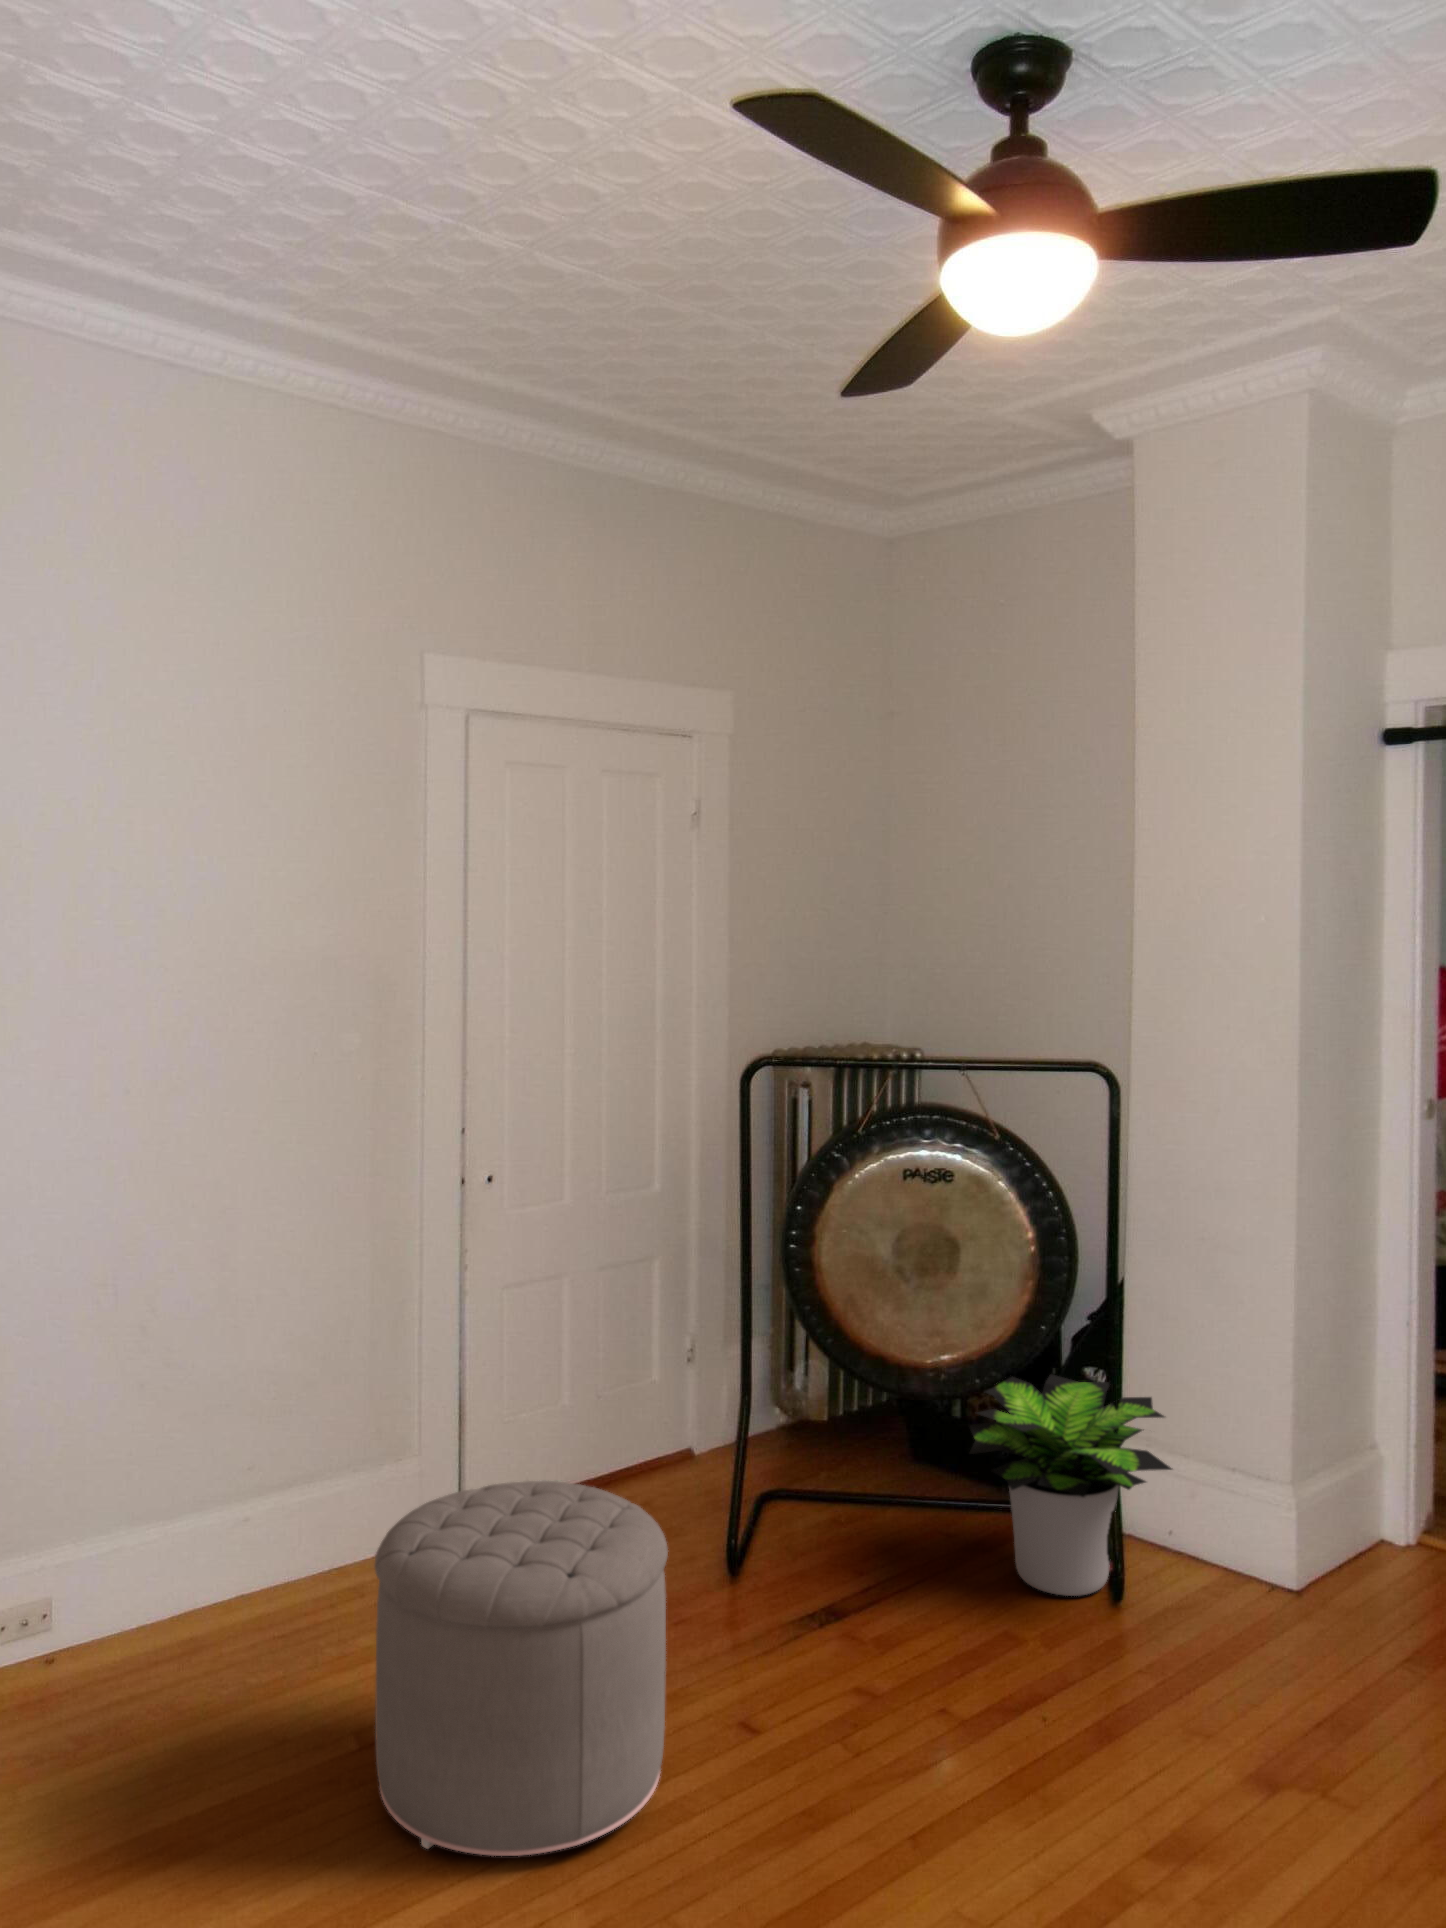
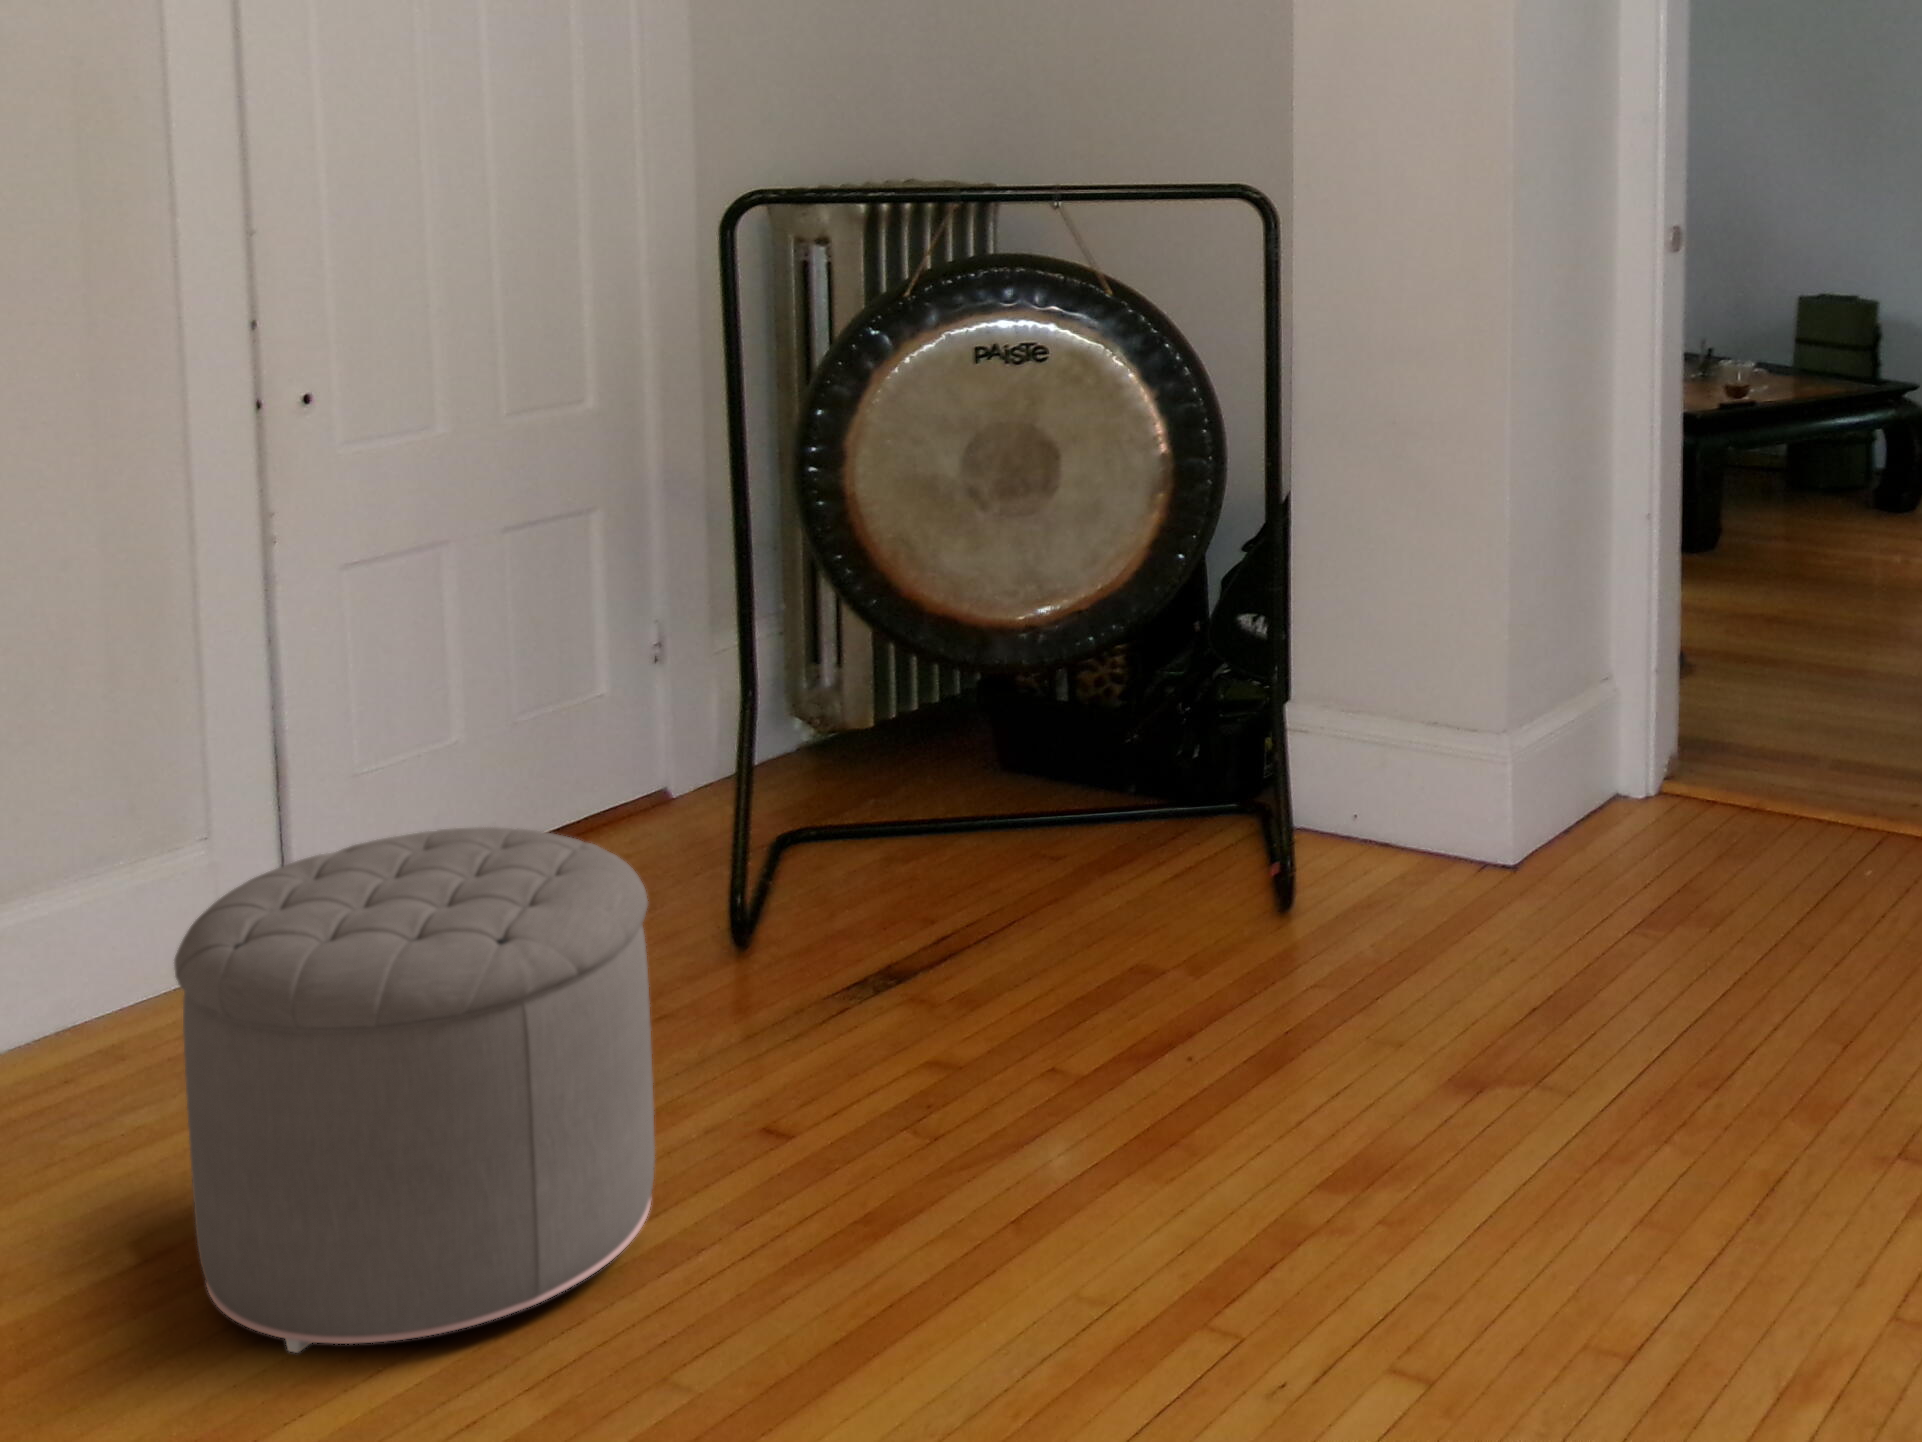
potted plant: present [969,1374,1172,1596] -> none [1078,624,1355,911]

